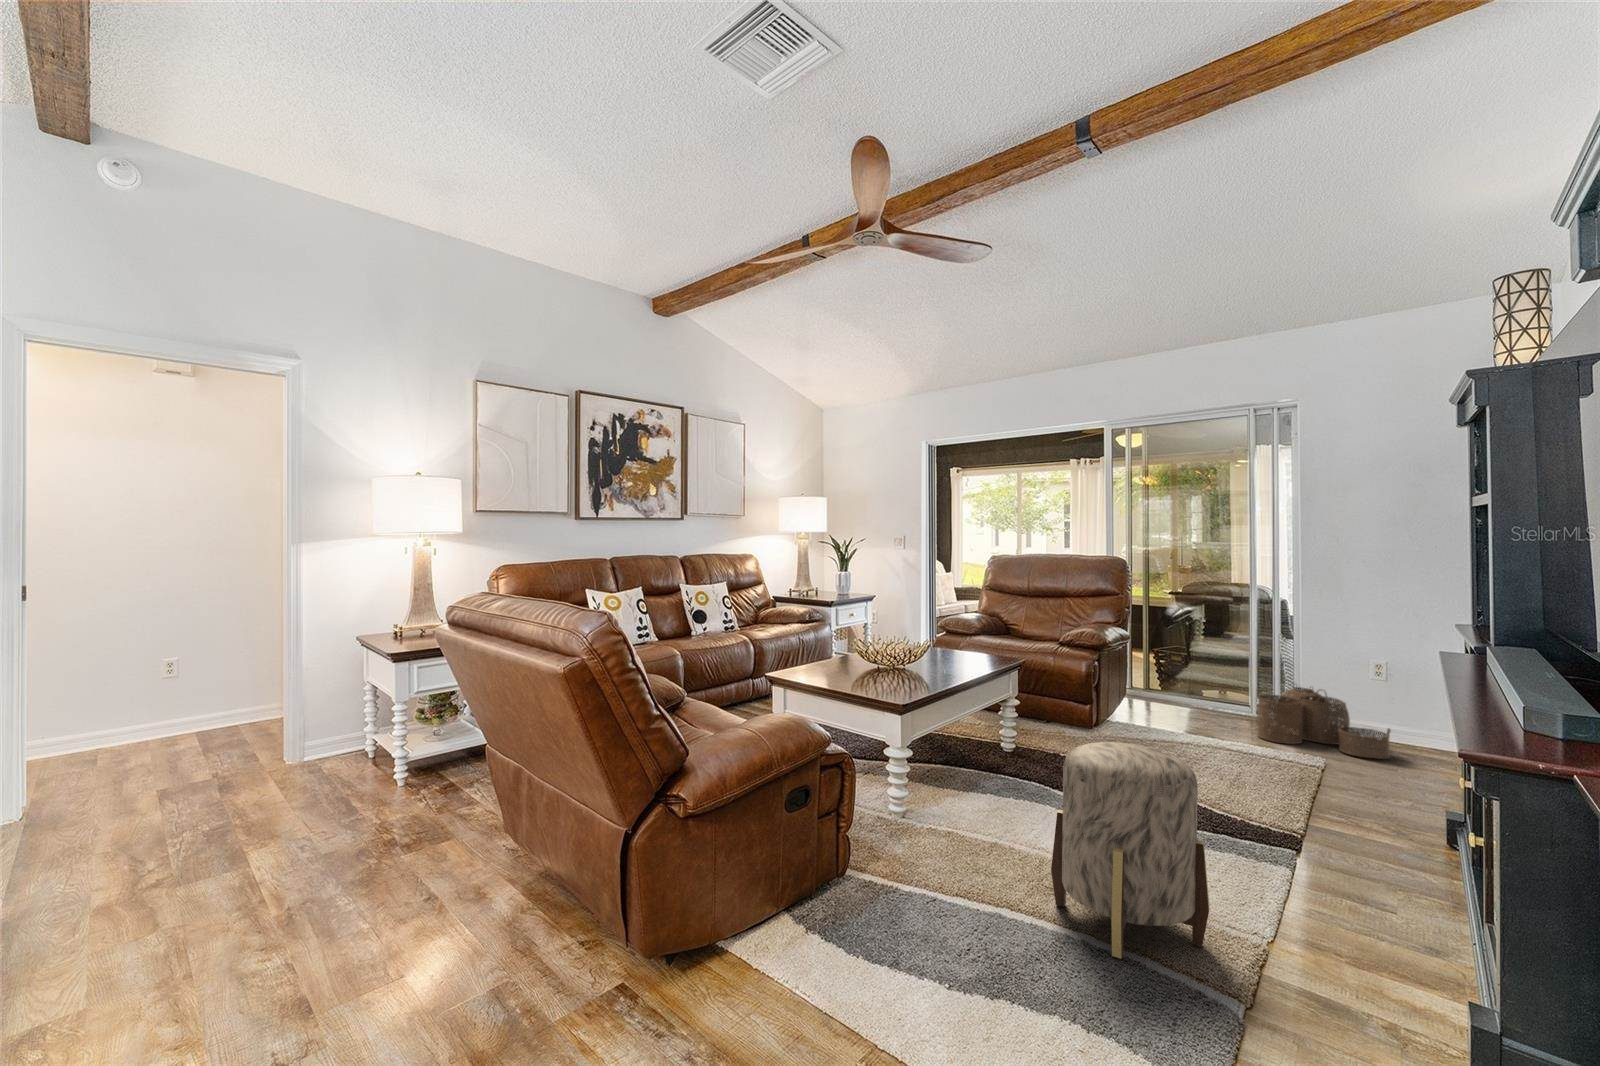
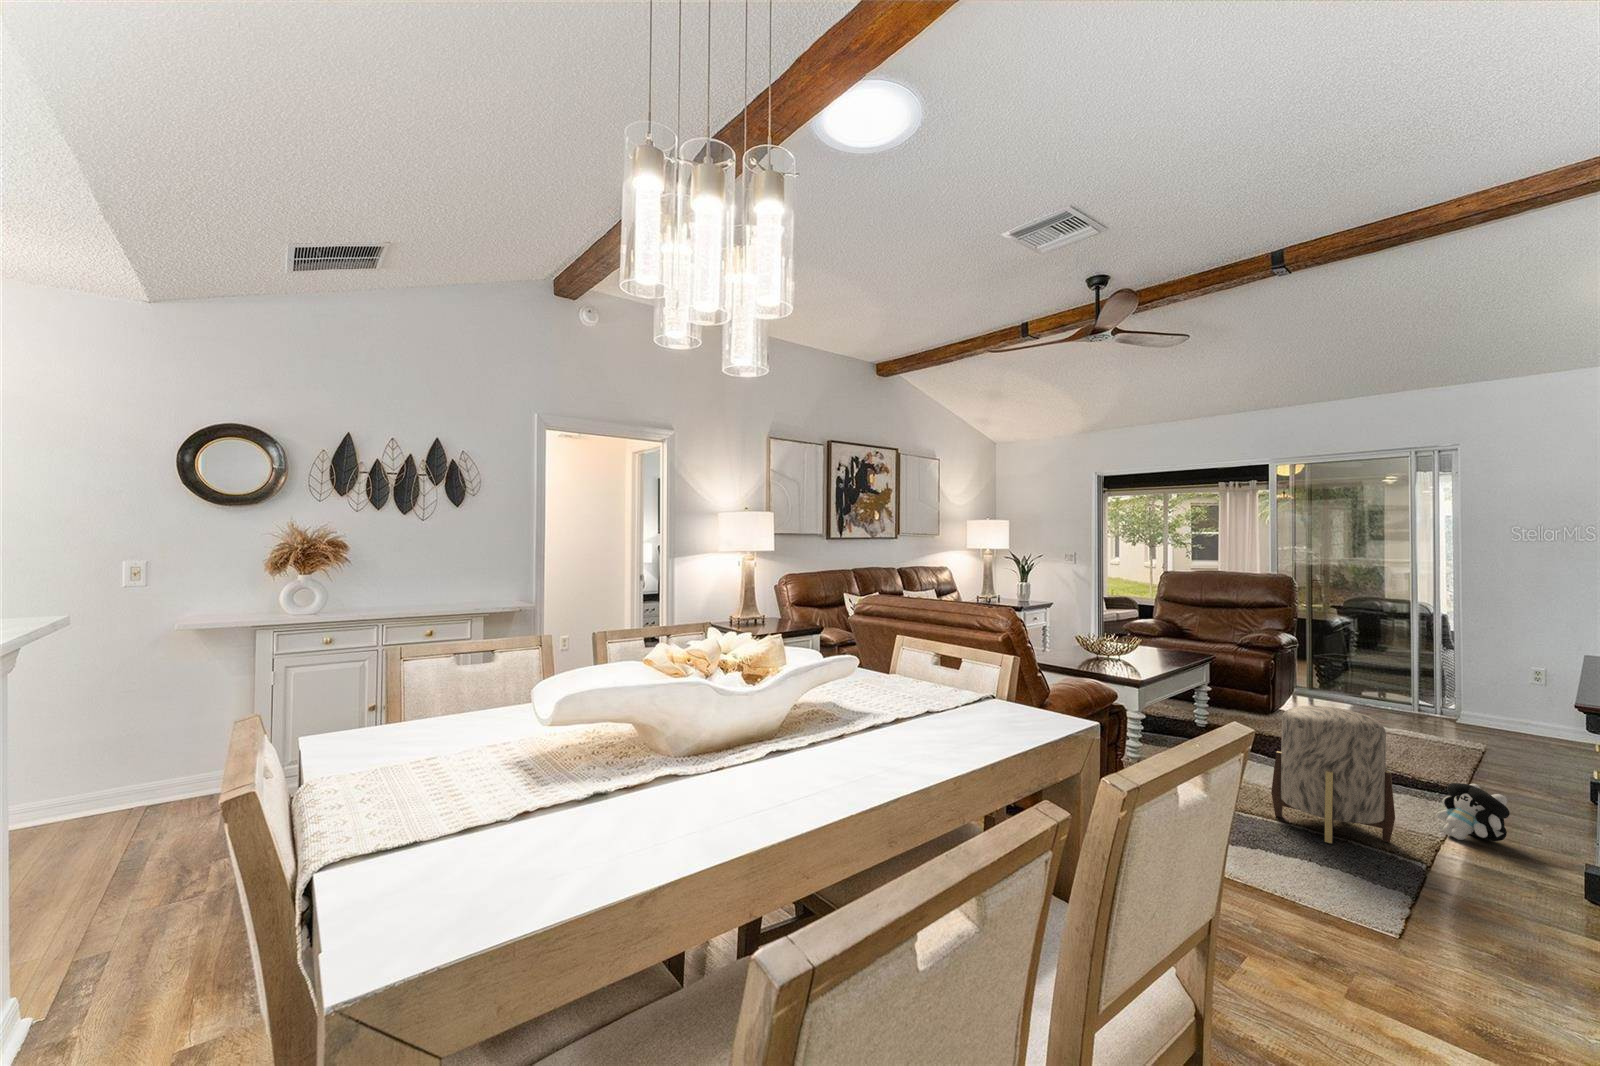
woven basket: present [1257,687,1391,759] -> none [1419,686,1545,748]
plush toy: none [1266,844,1359,931] -> present [1437,783,1510,841]

